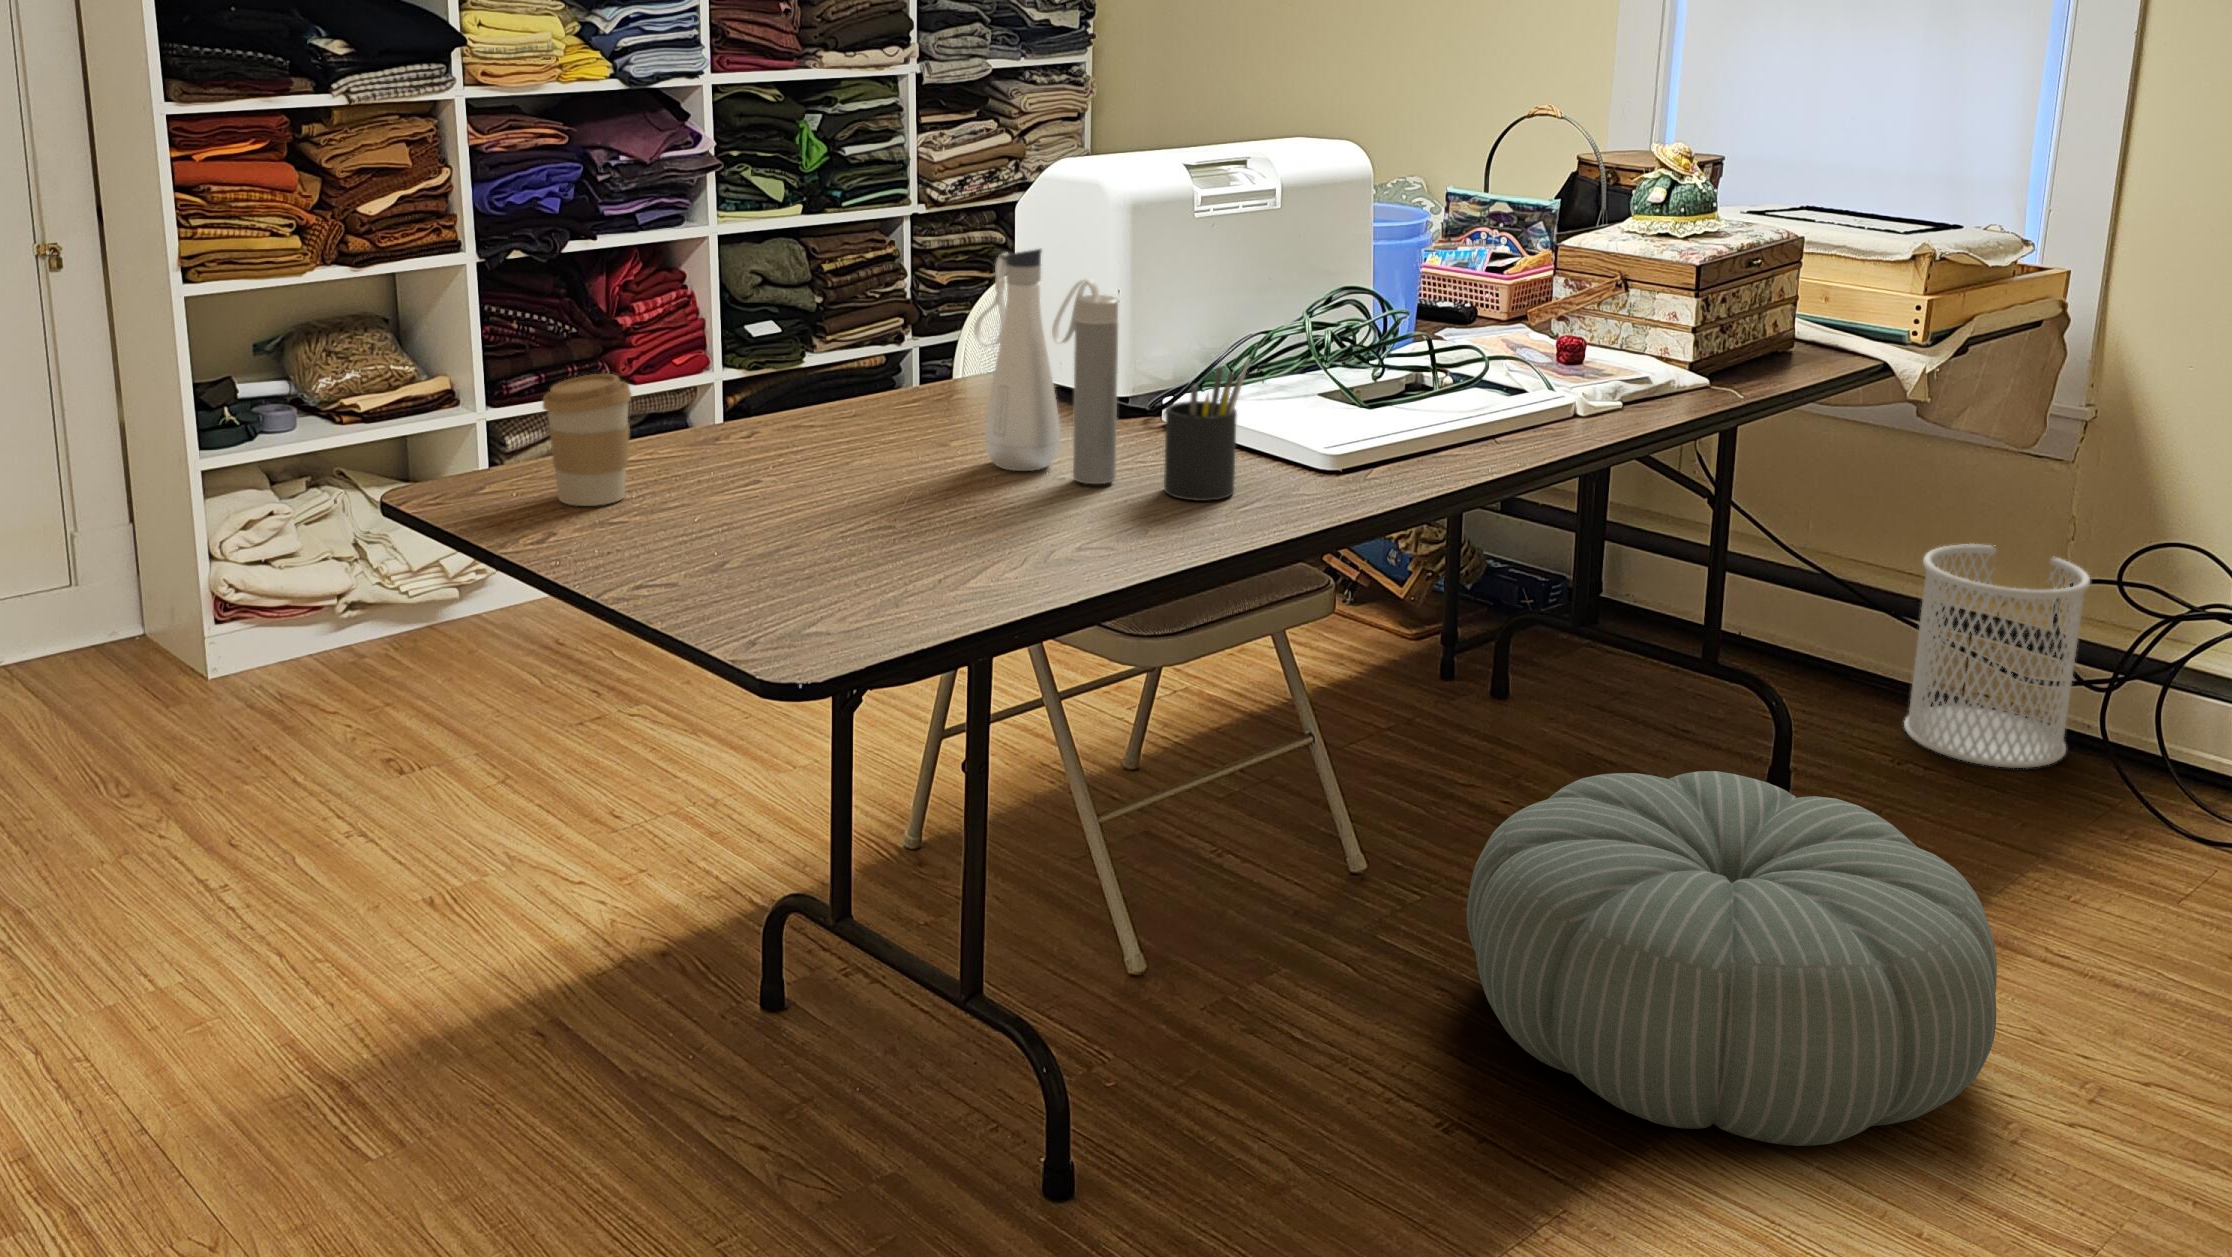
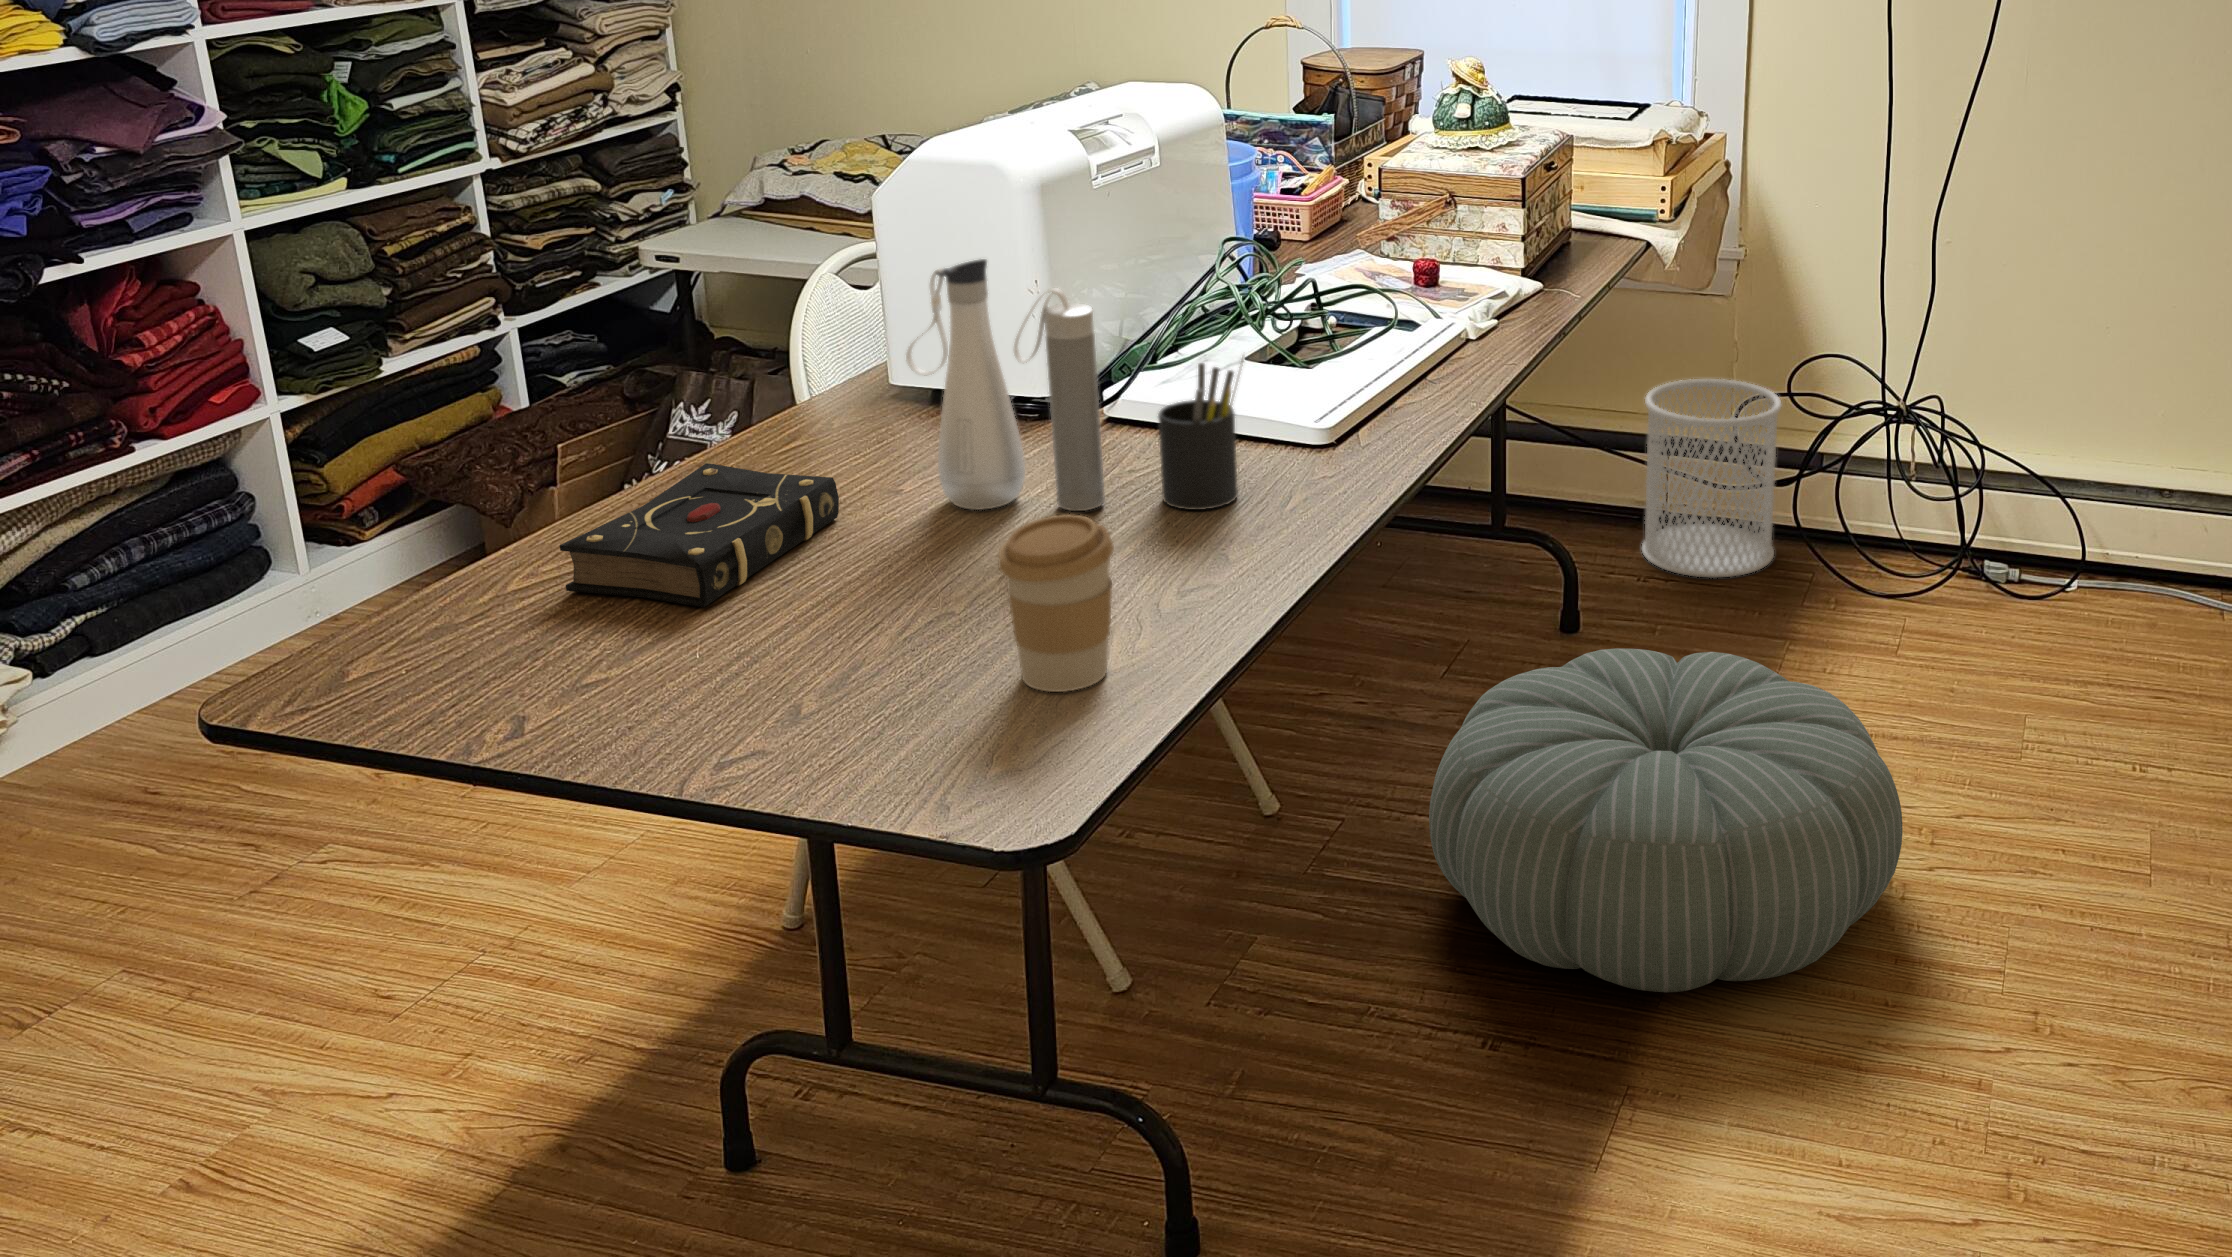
coffee cup: present [543,374,632,506] -> present [998,514,1114,692]
book: none [665,399,902,497] -> present [560,463,839,607]

